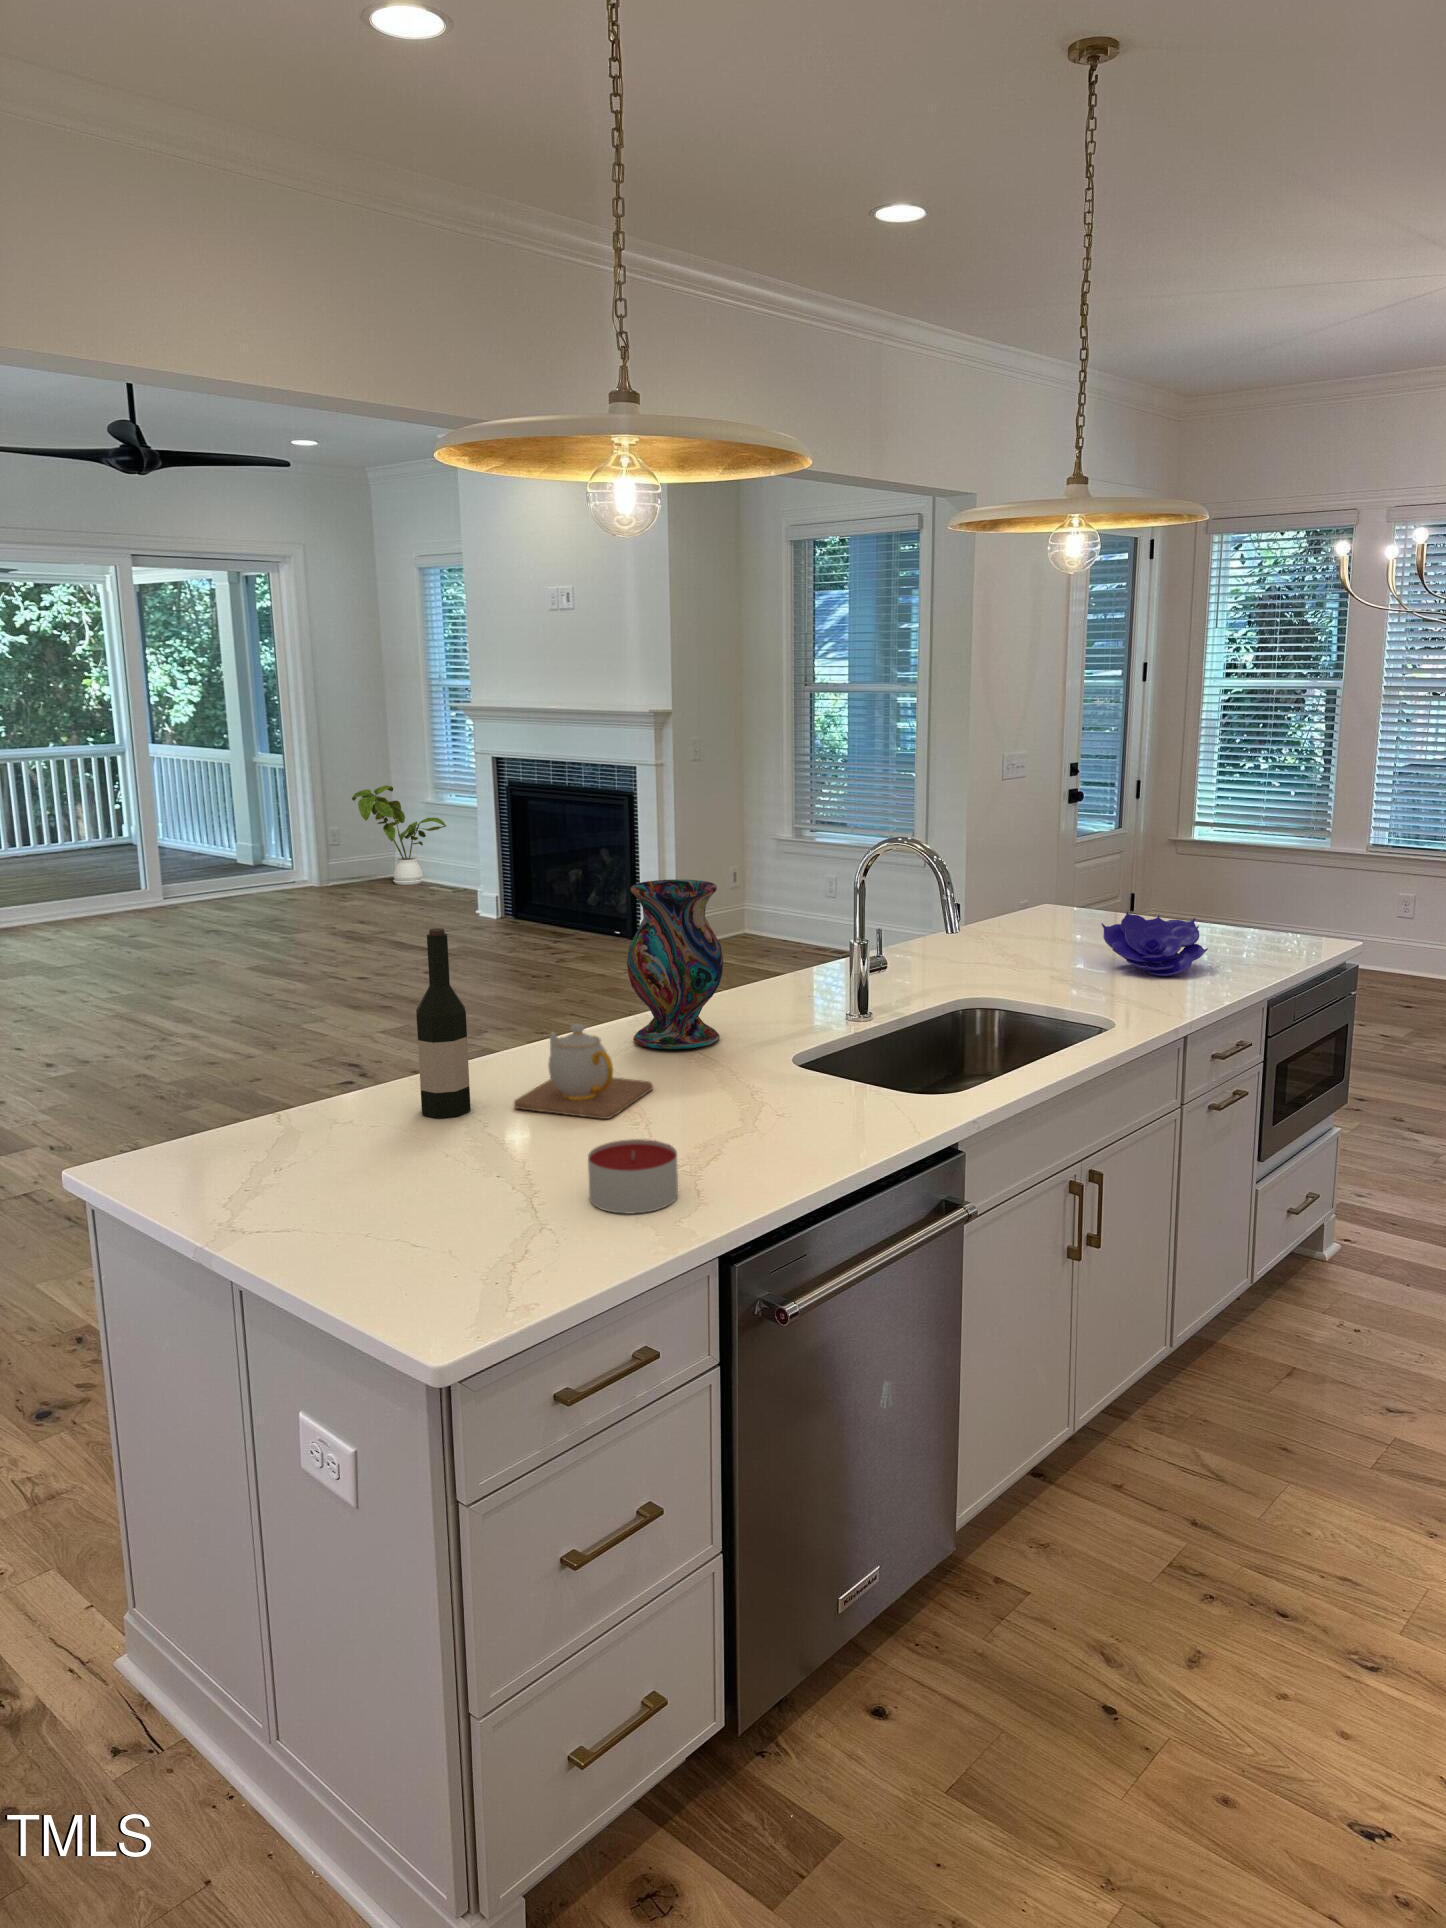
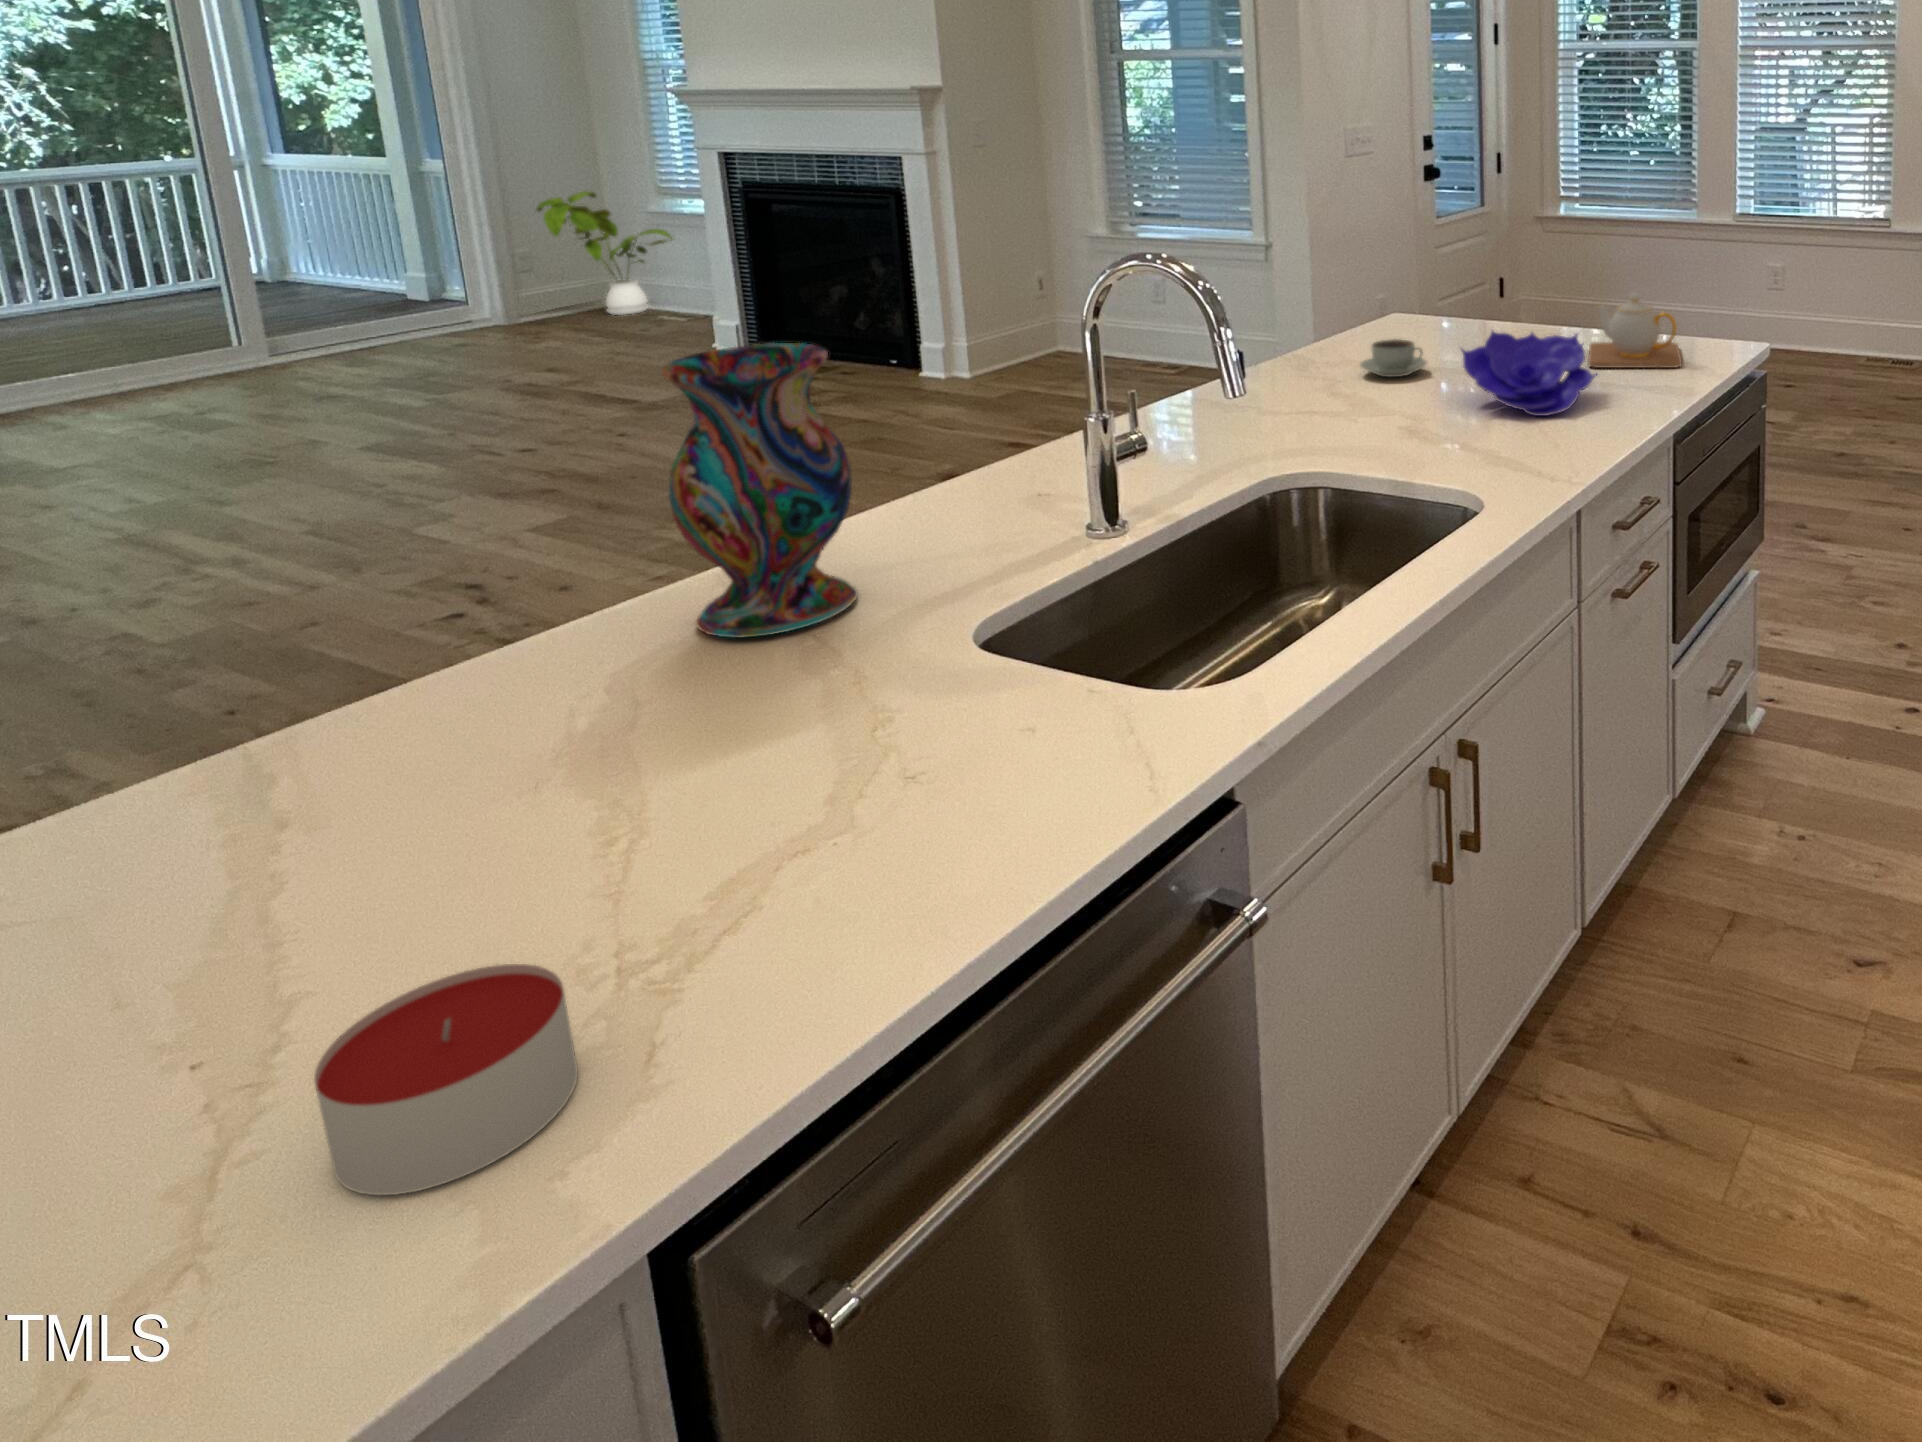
coffee cup: none [1022,918,1074,945] -> present [1360,339,1427,377]
wine bottle: present [416,928,471,1118] -> none [66,507,253,895]
teapot: present [514,1024,653,1119] -> present [1588,293,1682,368]

